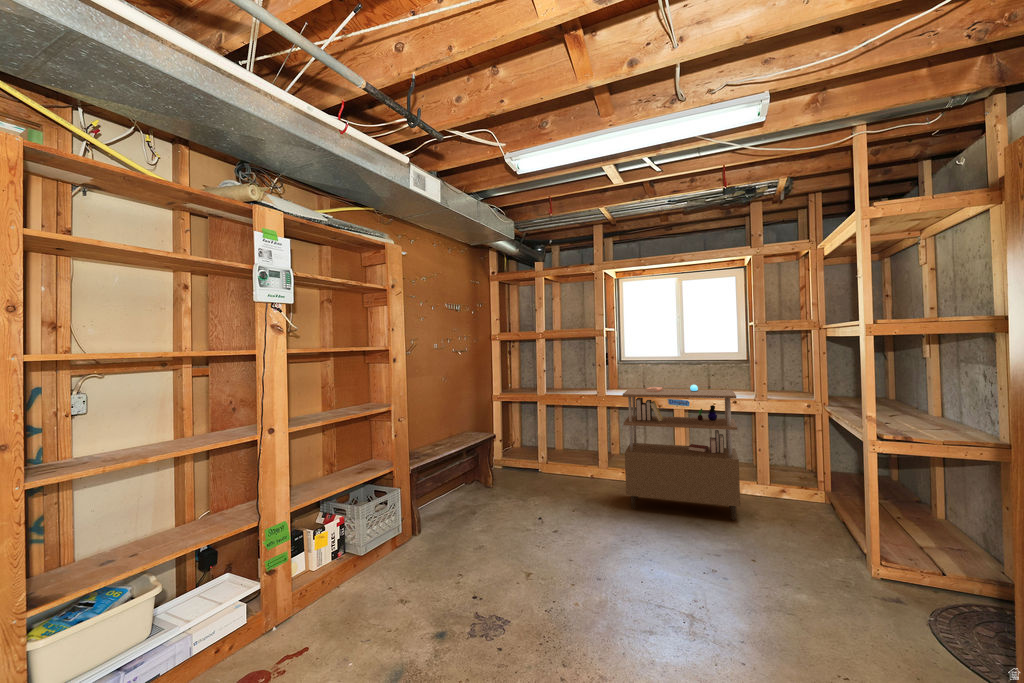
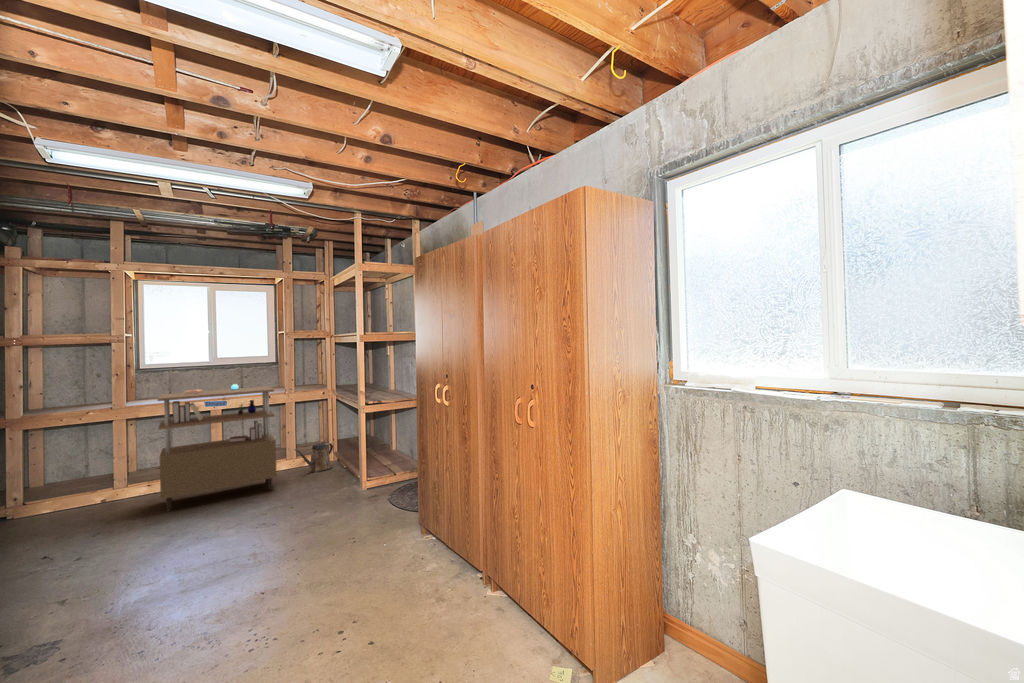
watering can: none [765,474,822,514] -> present [294,443,333,472]

